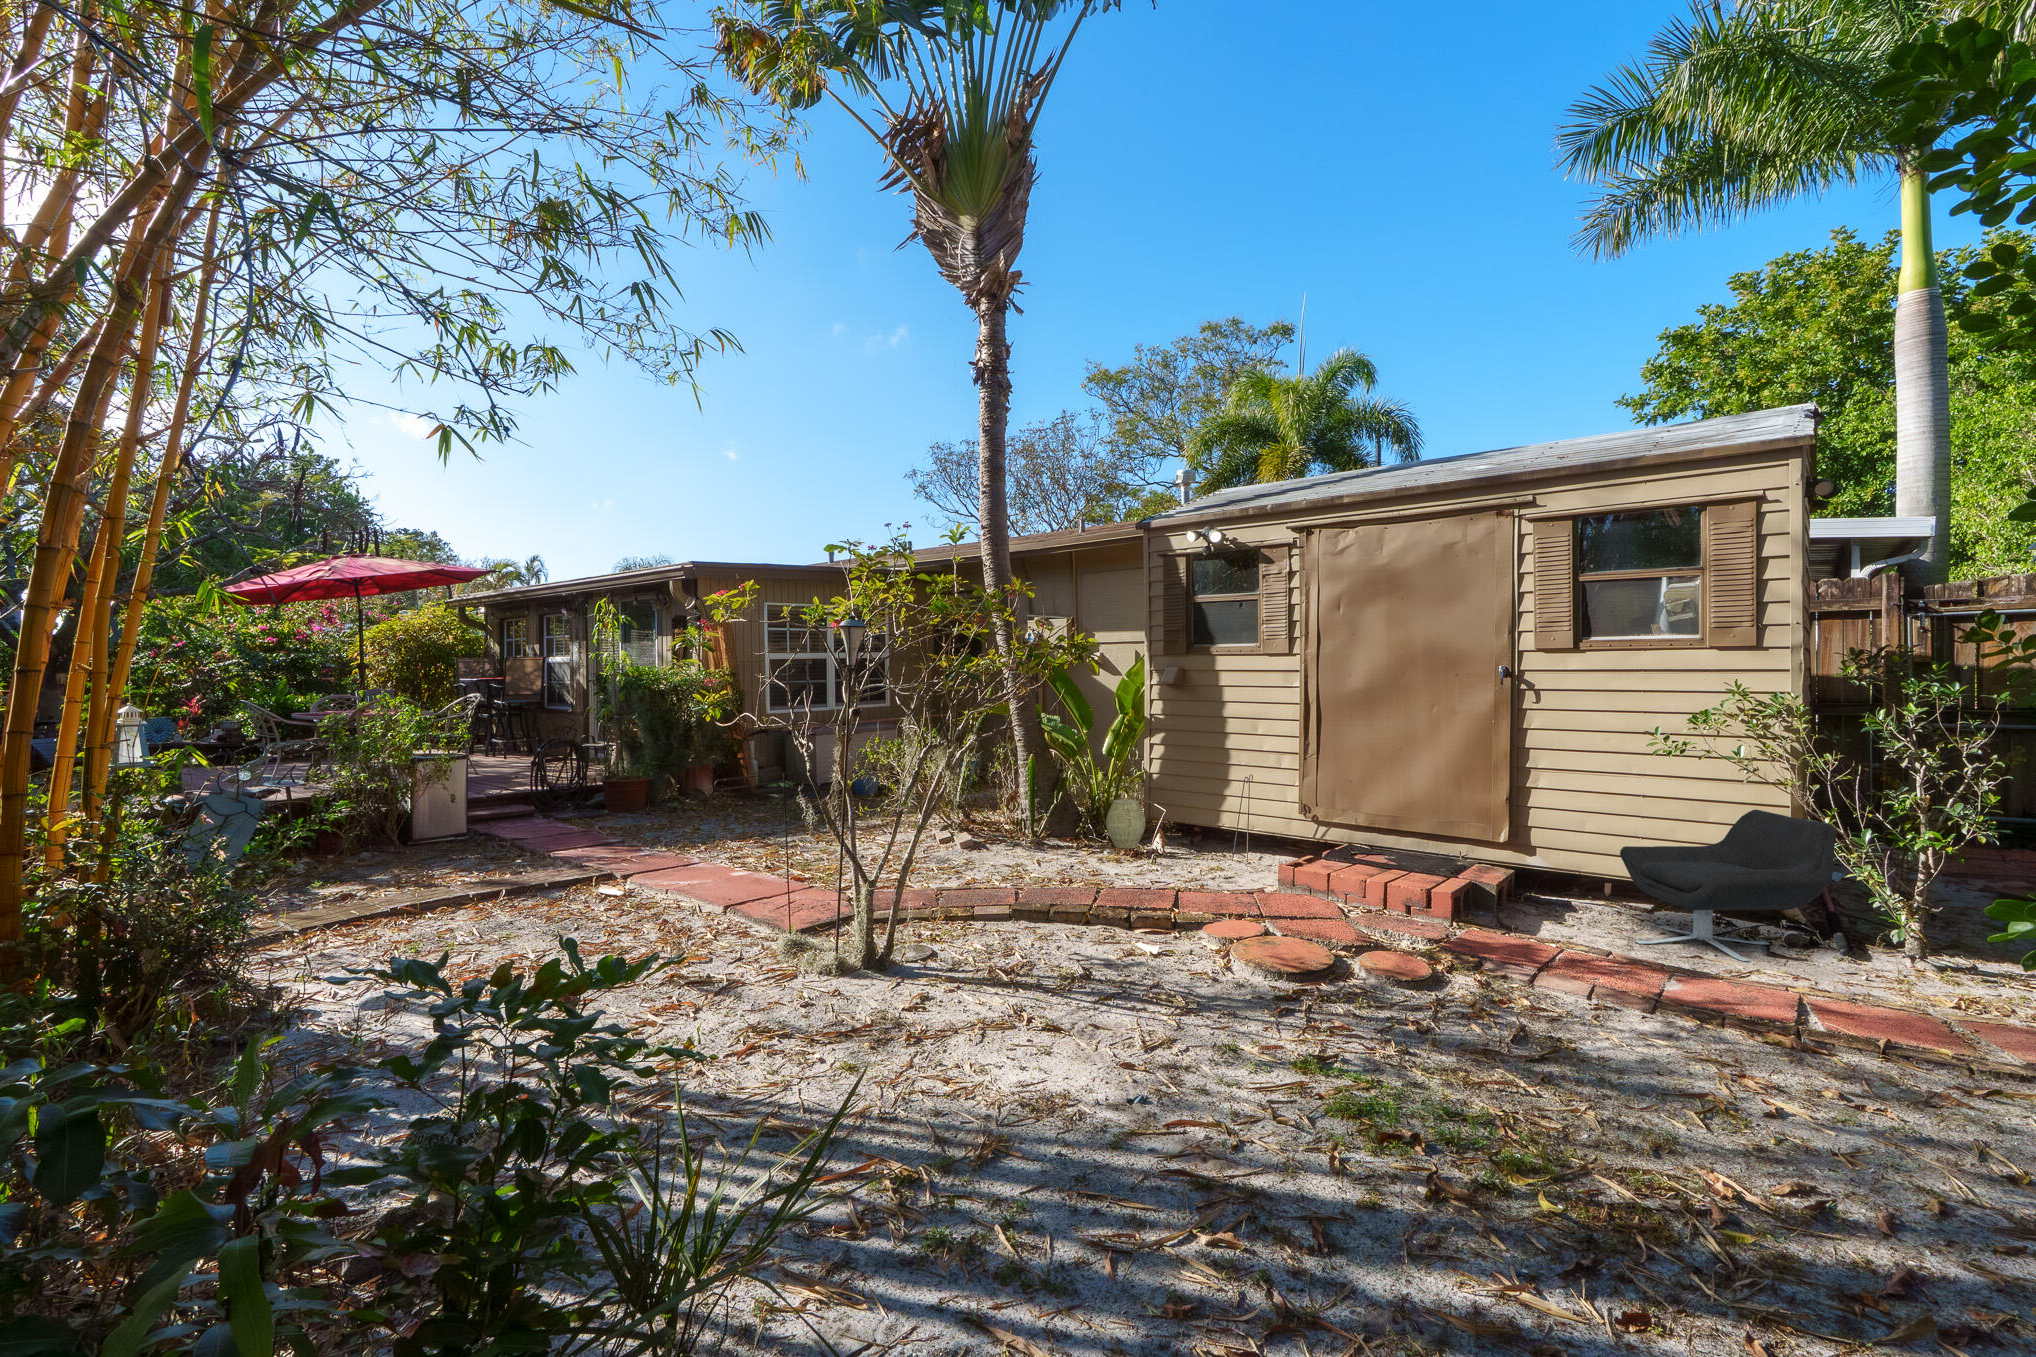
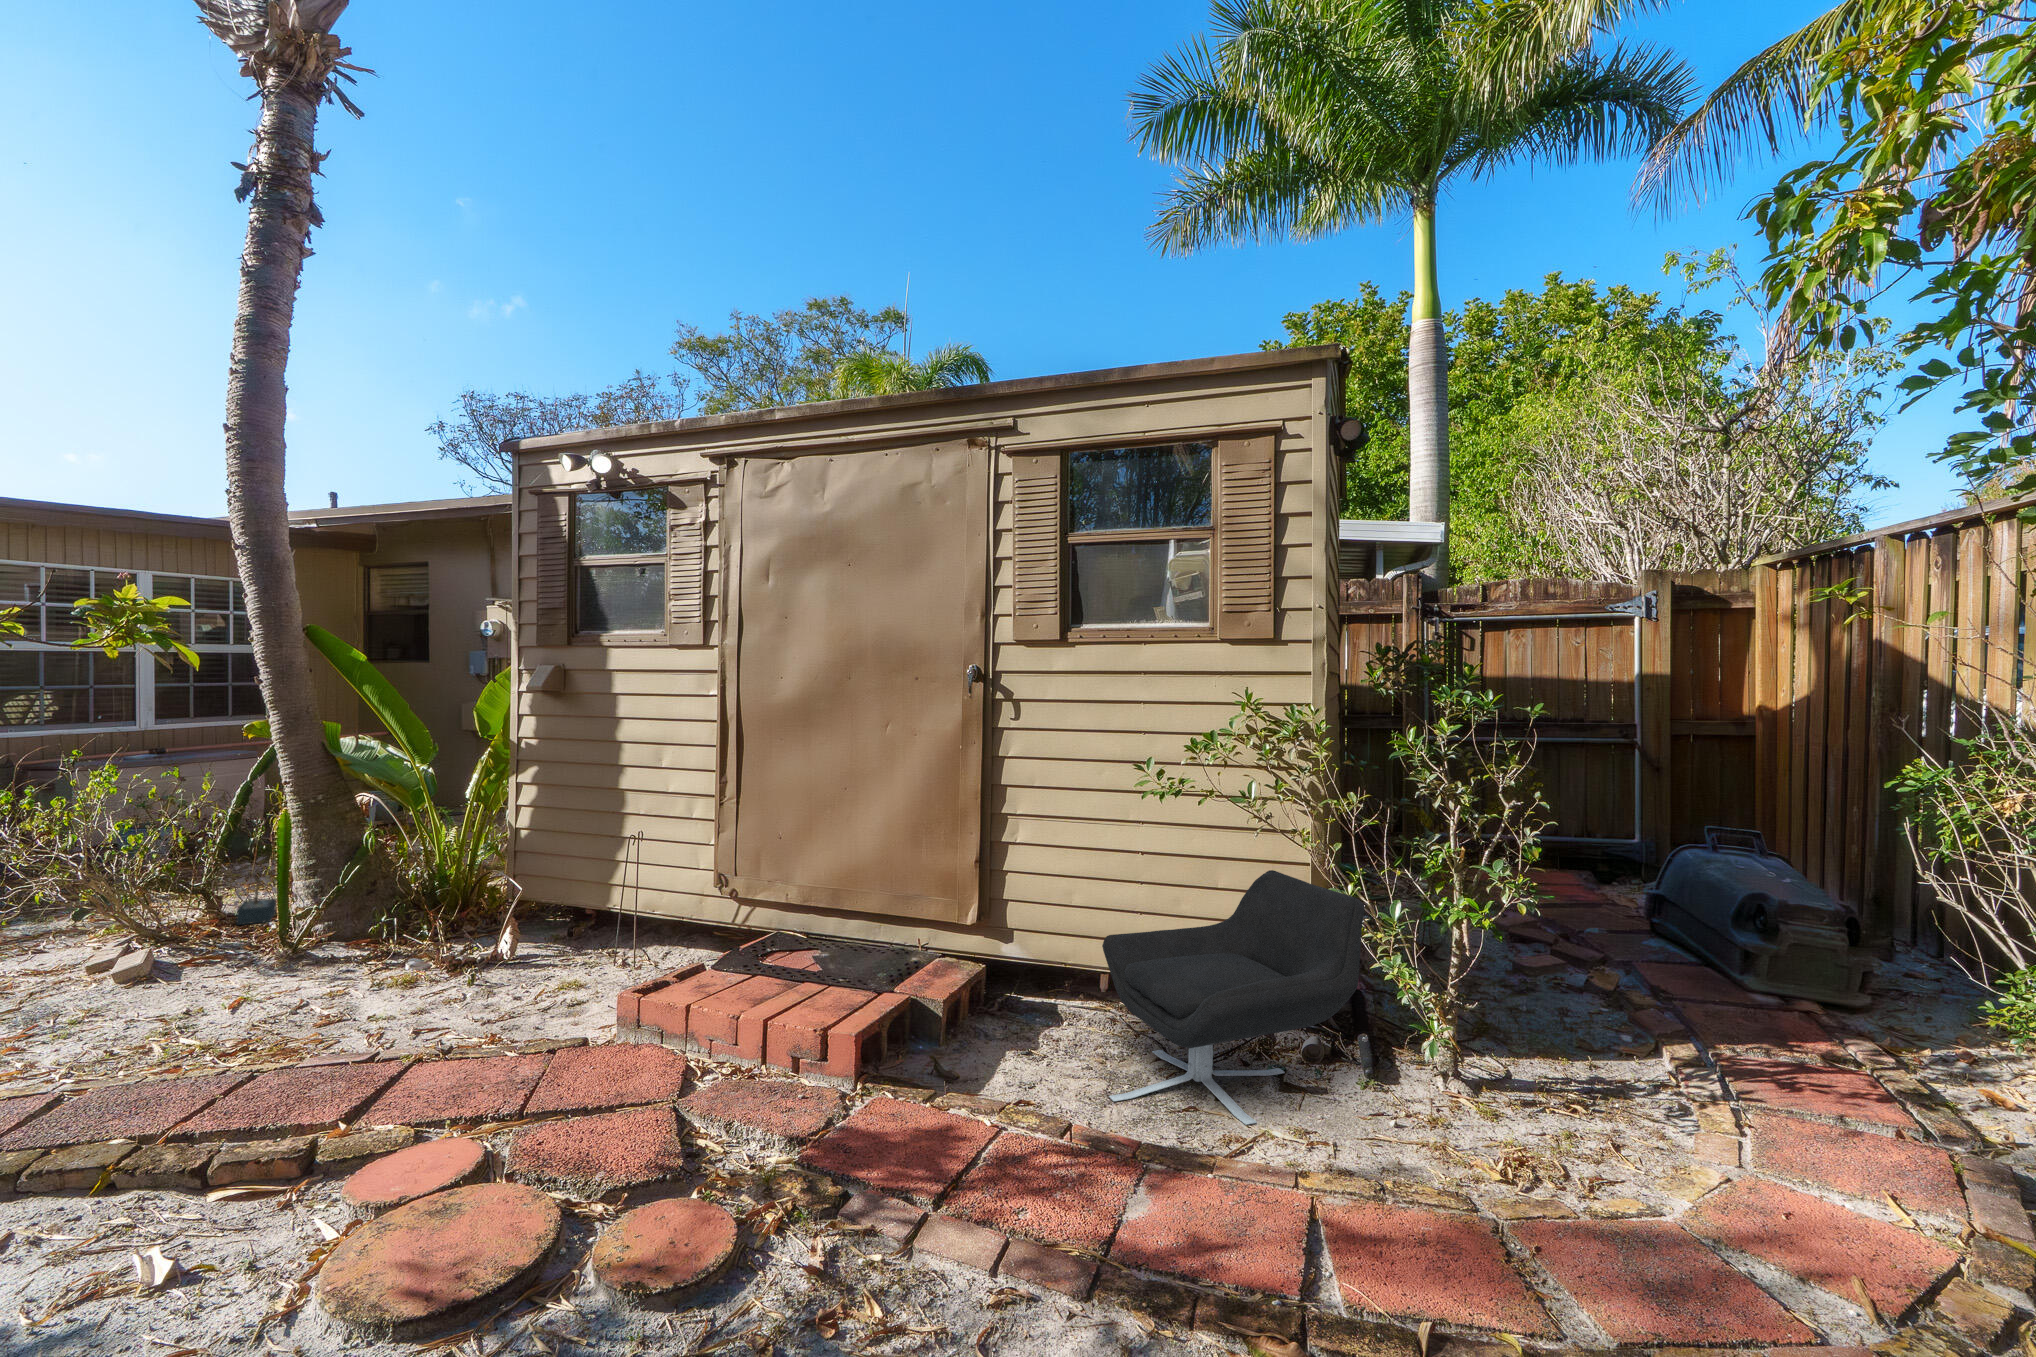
decorative plant: none [977,787,1009,827] -> present [233,857,278,925]
woven basket: present [1106,798,1145,849] -> none [406,874,480,956]

